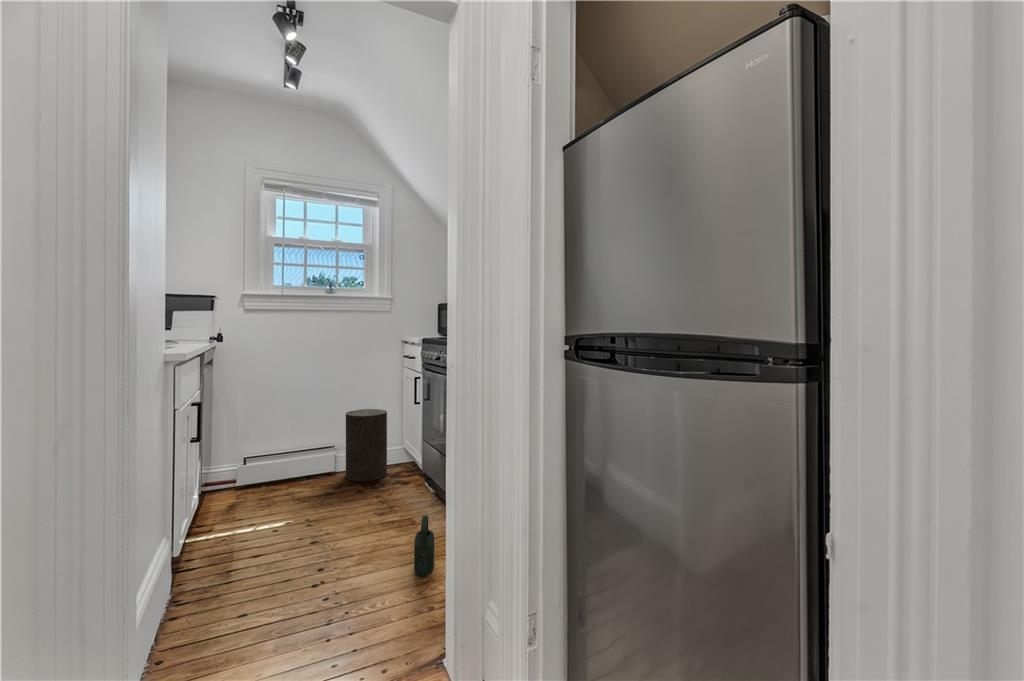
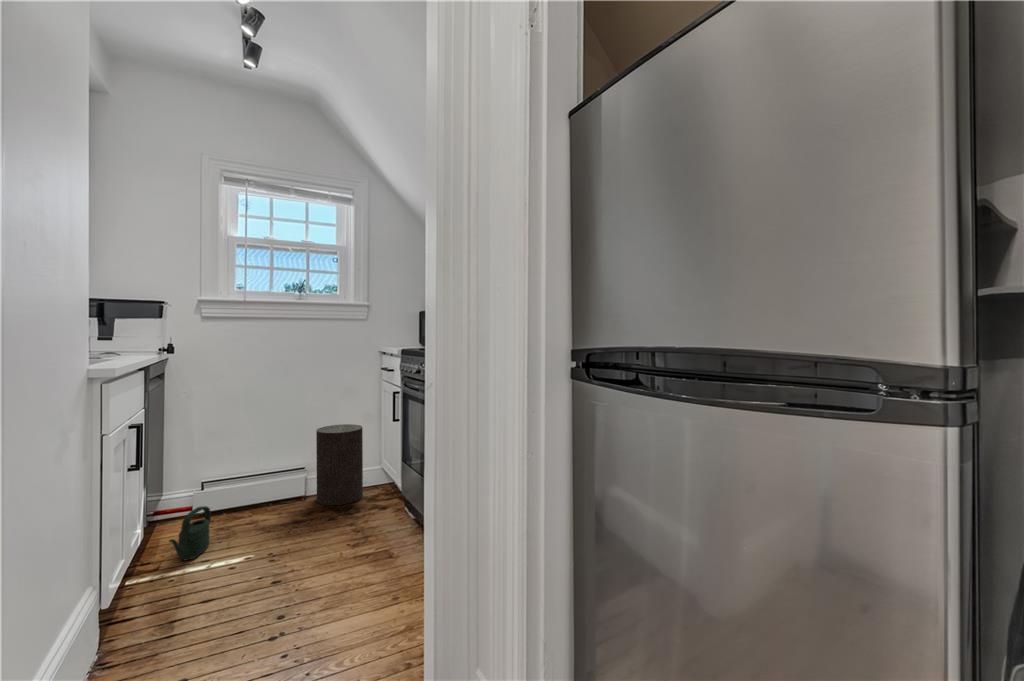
watering can: present [414,516,434,576] -> present [169,506,211,560]

